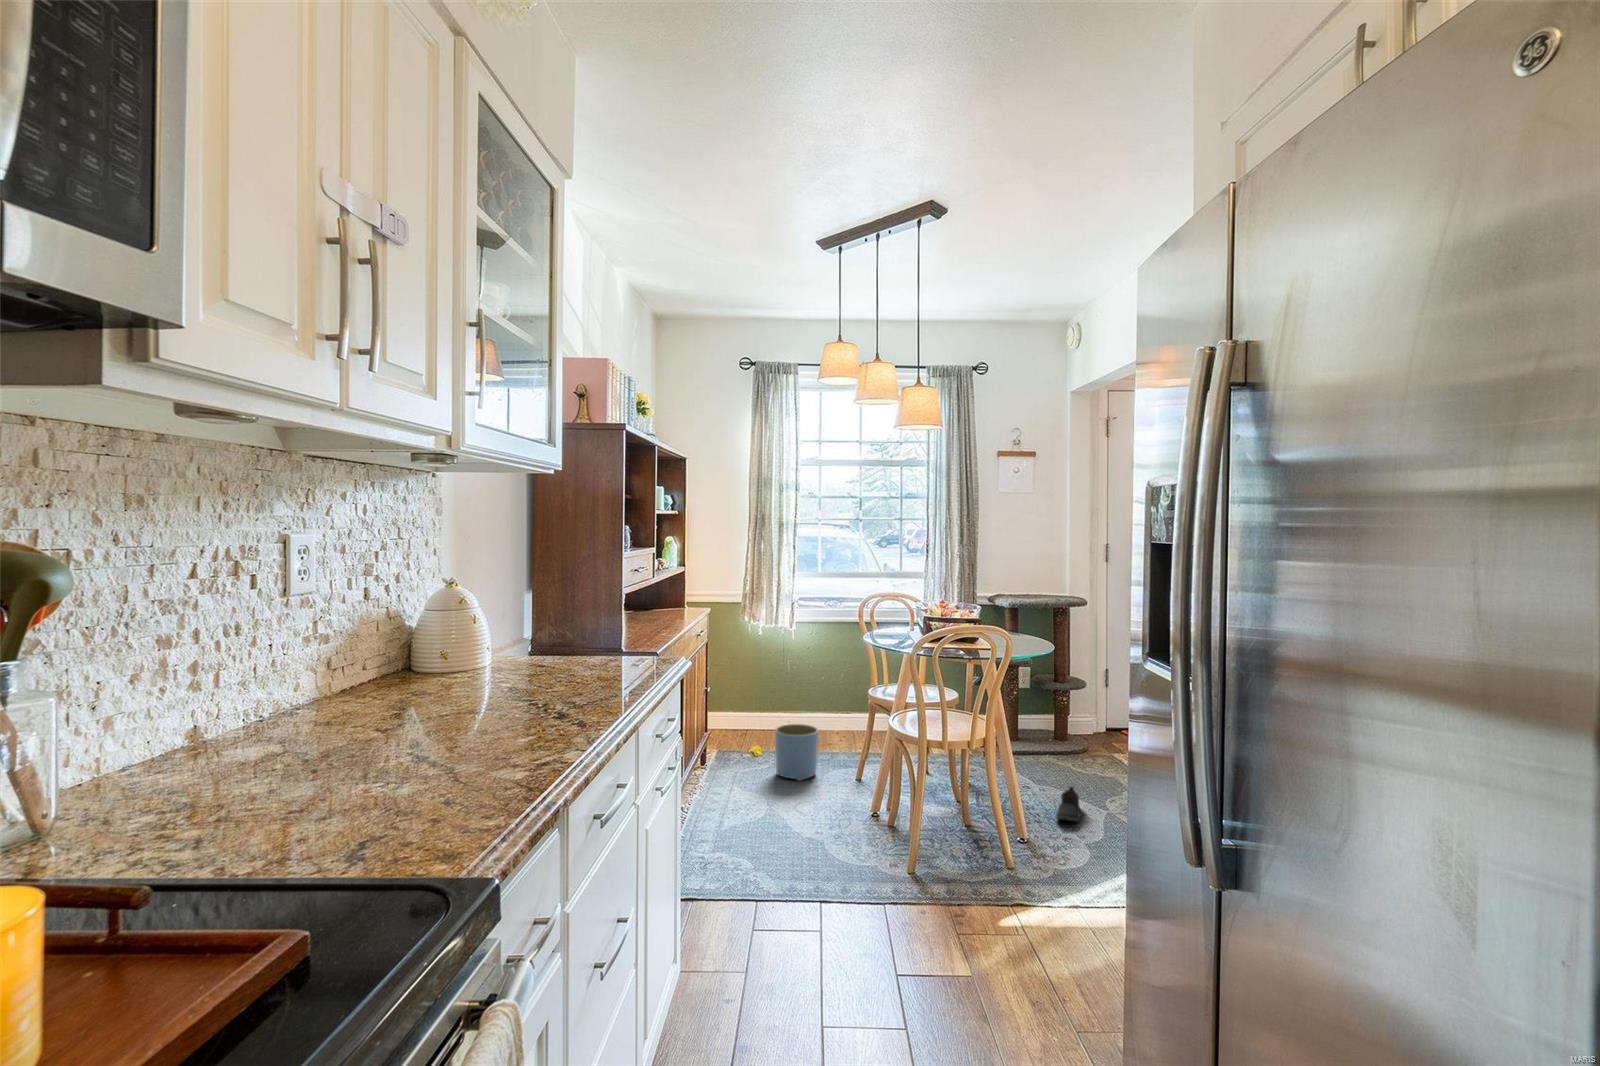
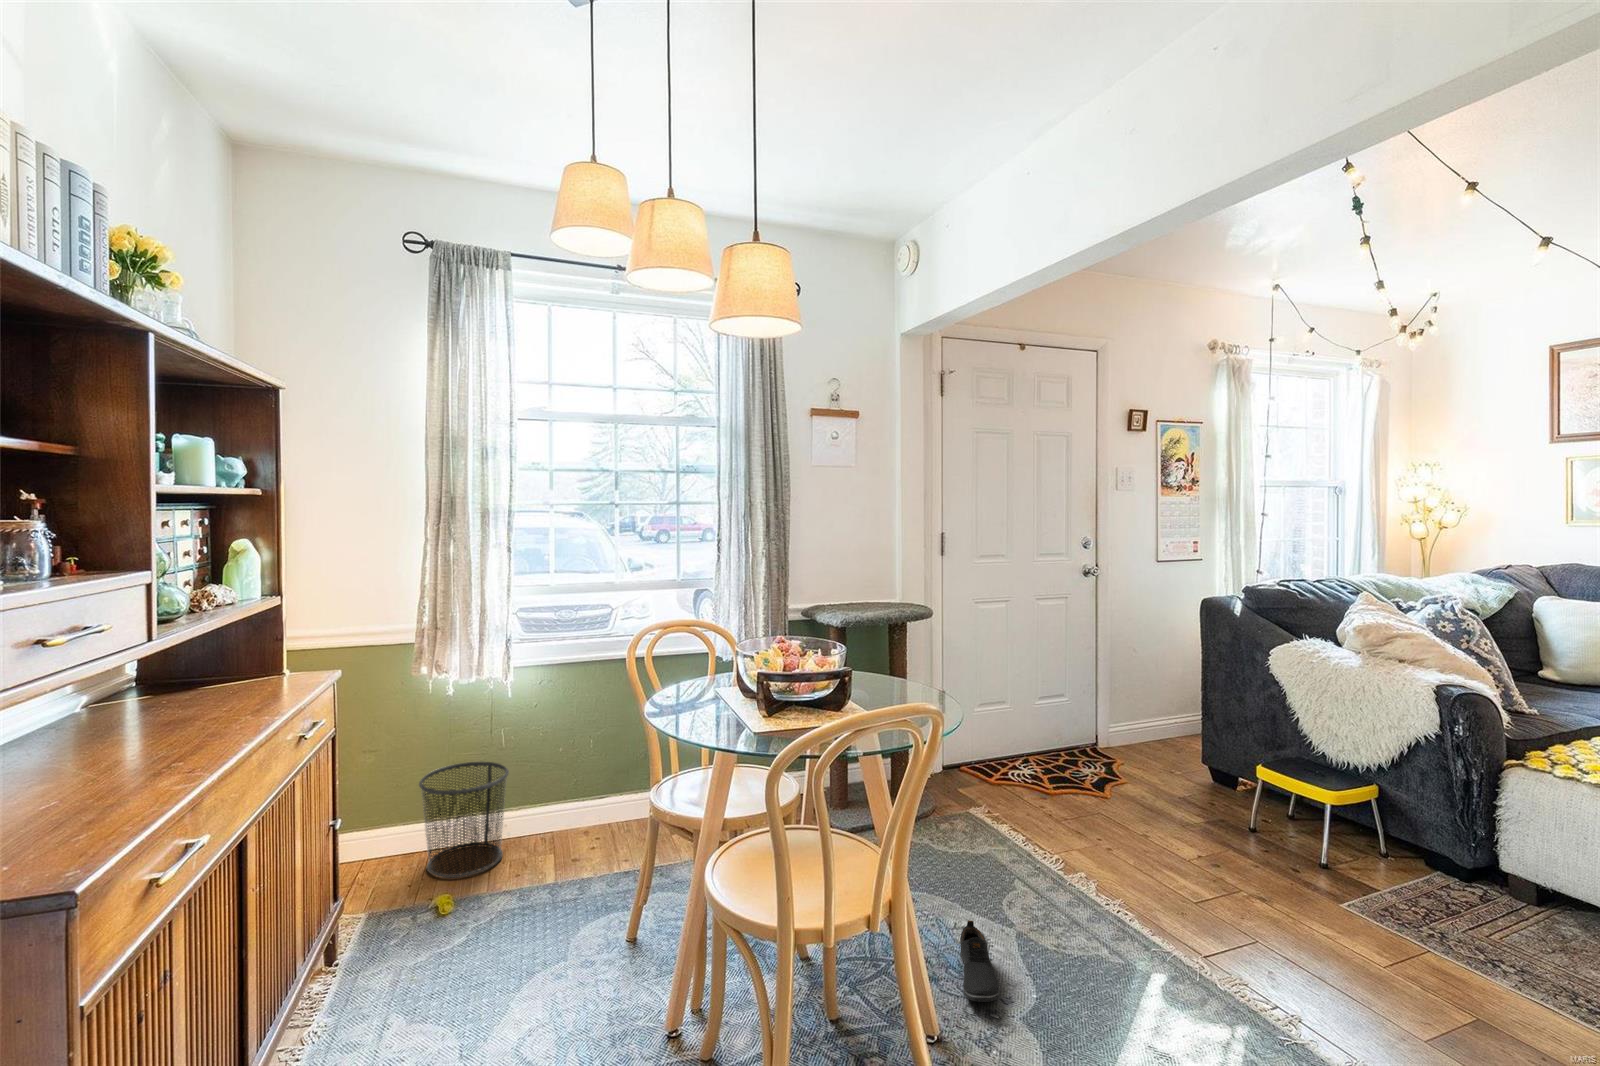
waste bin: none [743,678,792,742] -> present [419,762,509,878]
planter: present [775,724,818,781] -> none [469,864,553,982]

